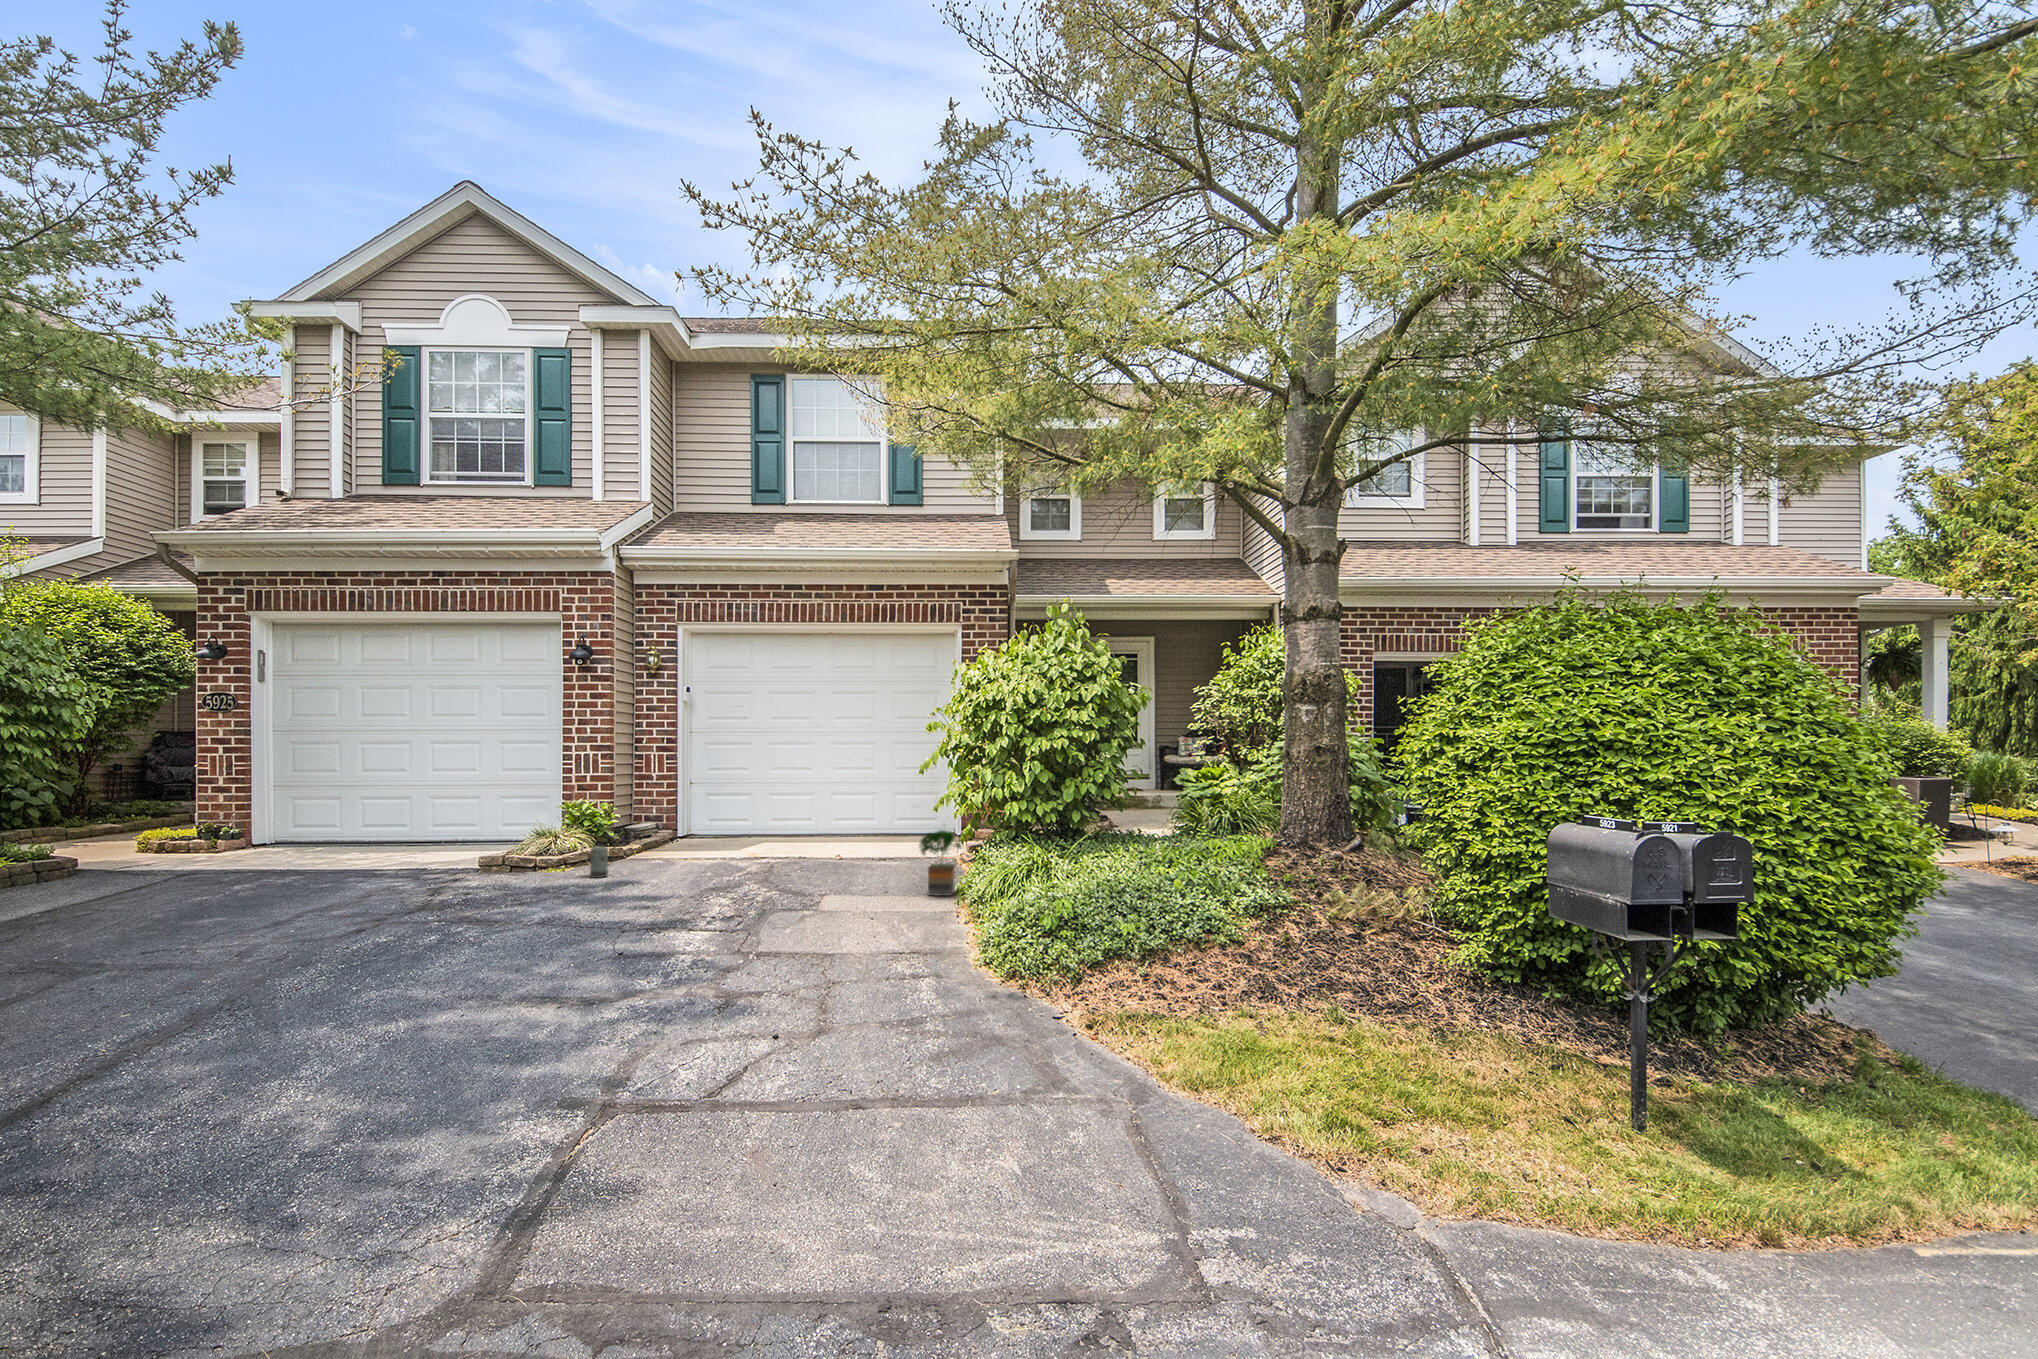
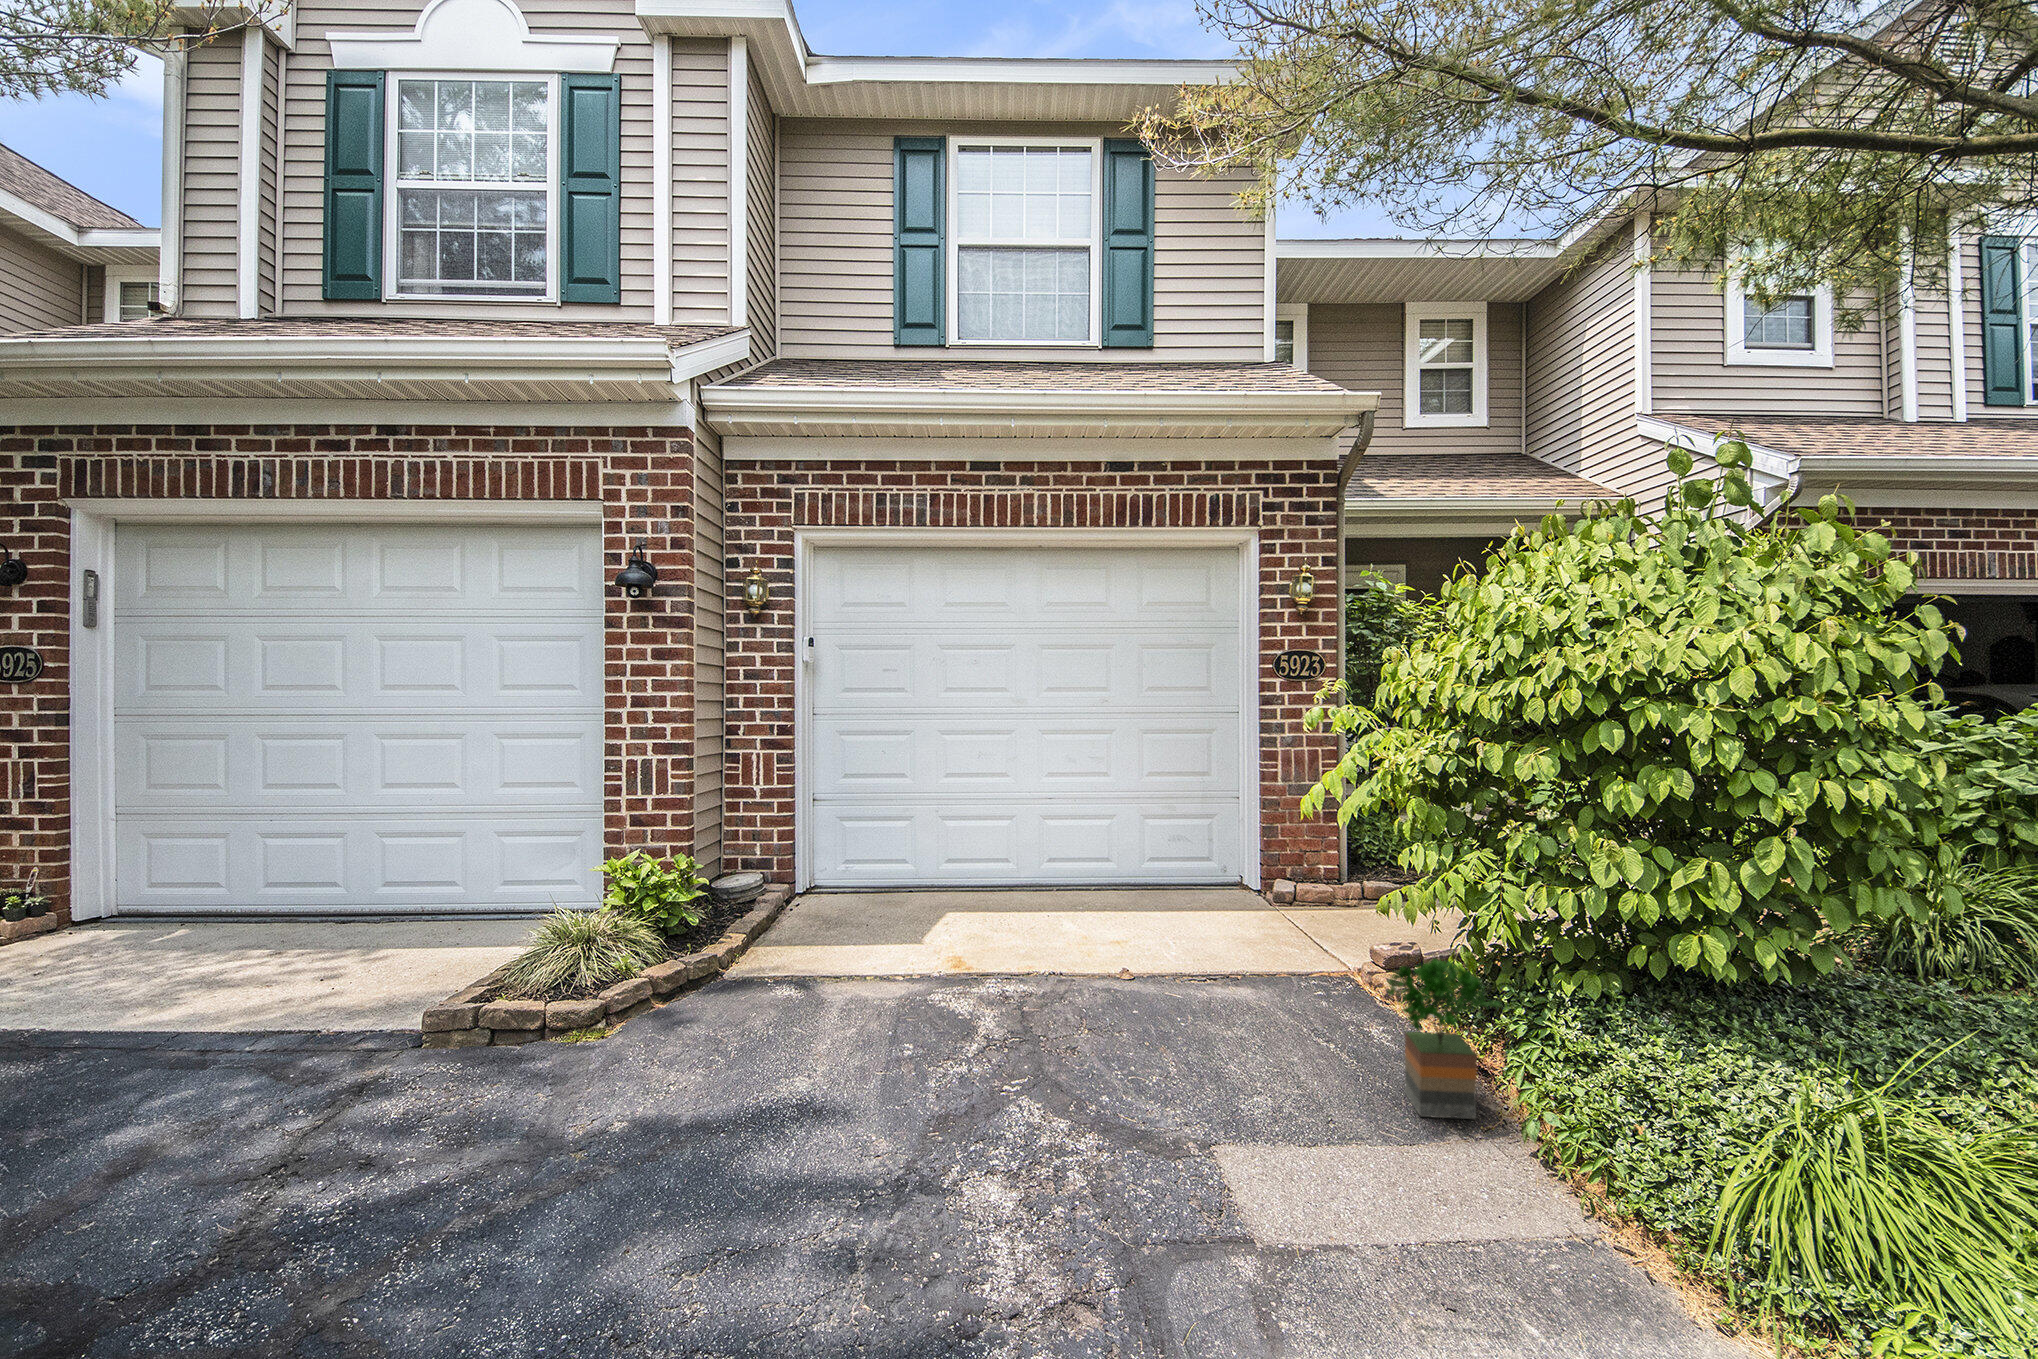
watering can: present [581,835,615,878] -> none [632,942,708,1031]

